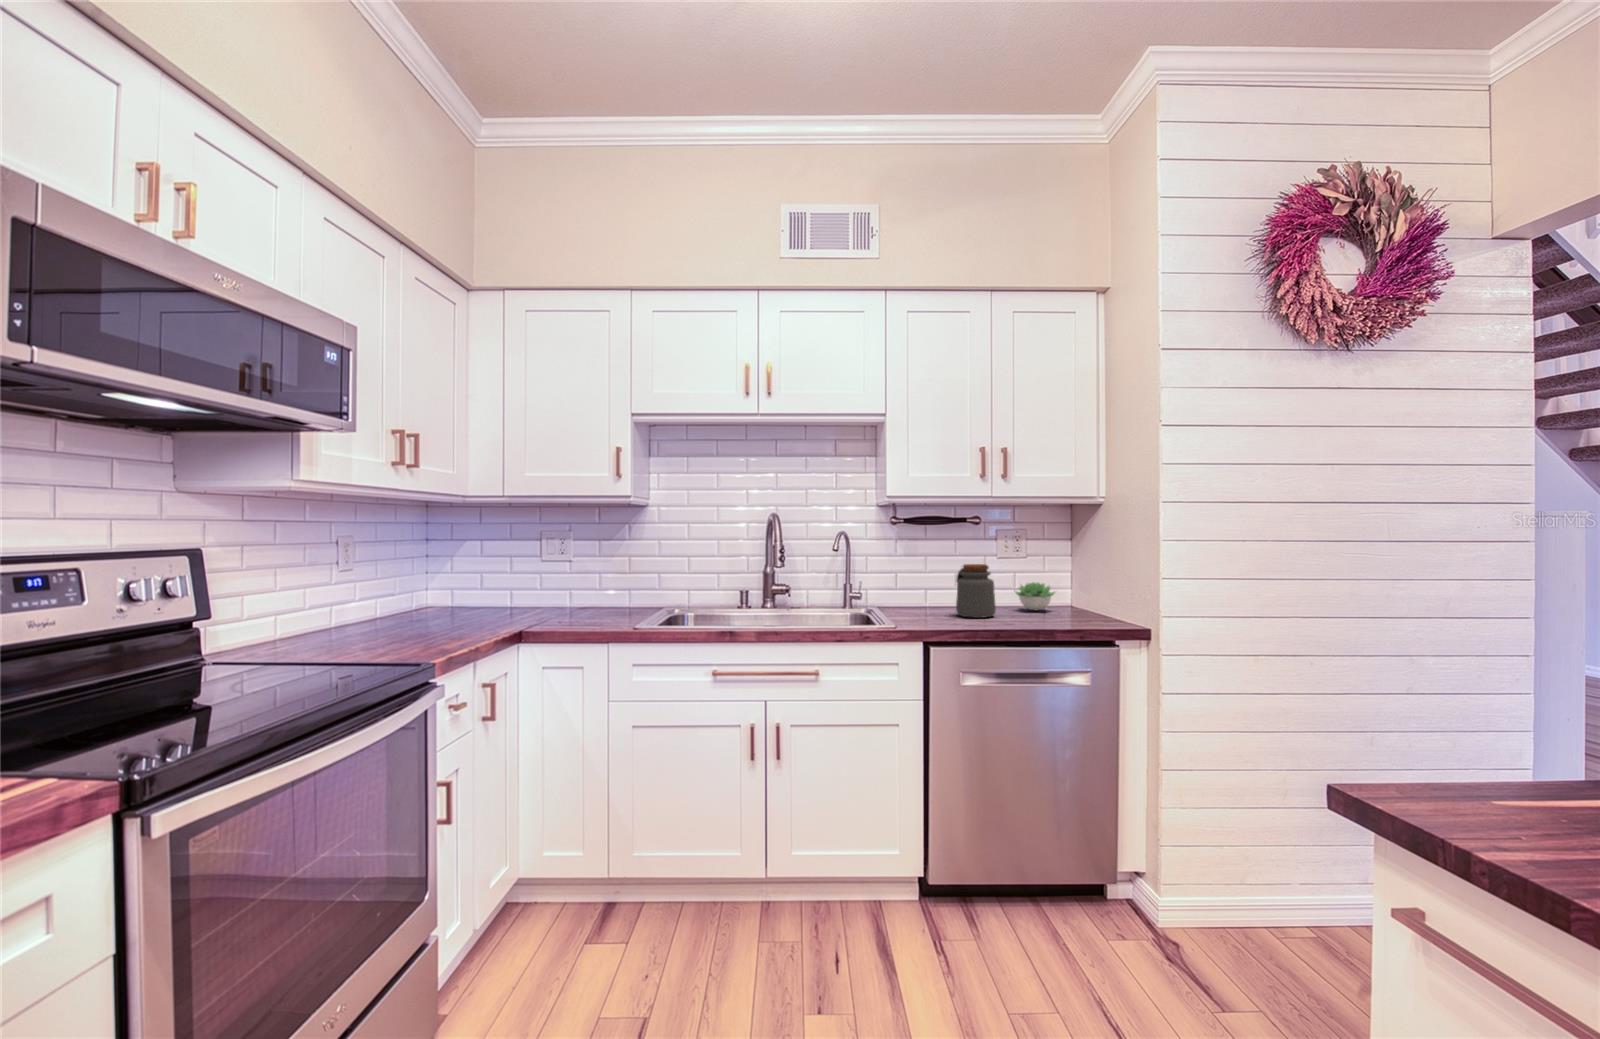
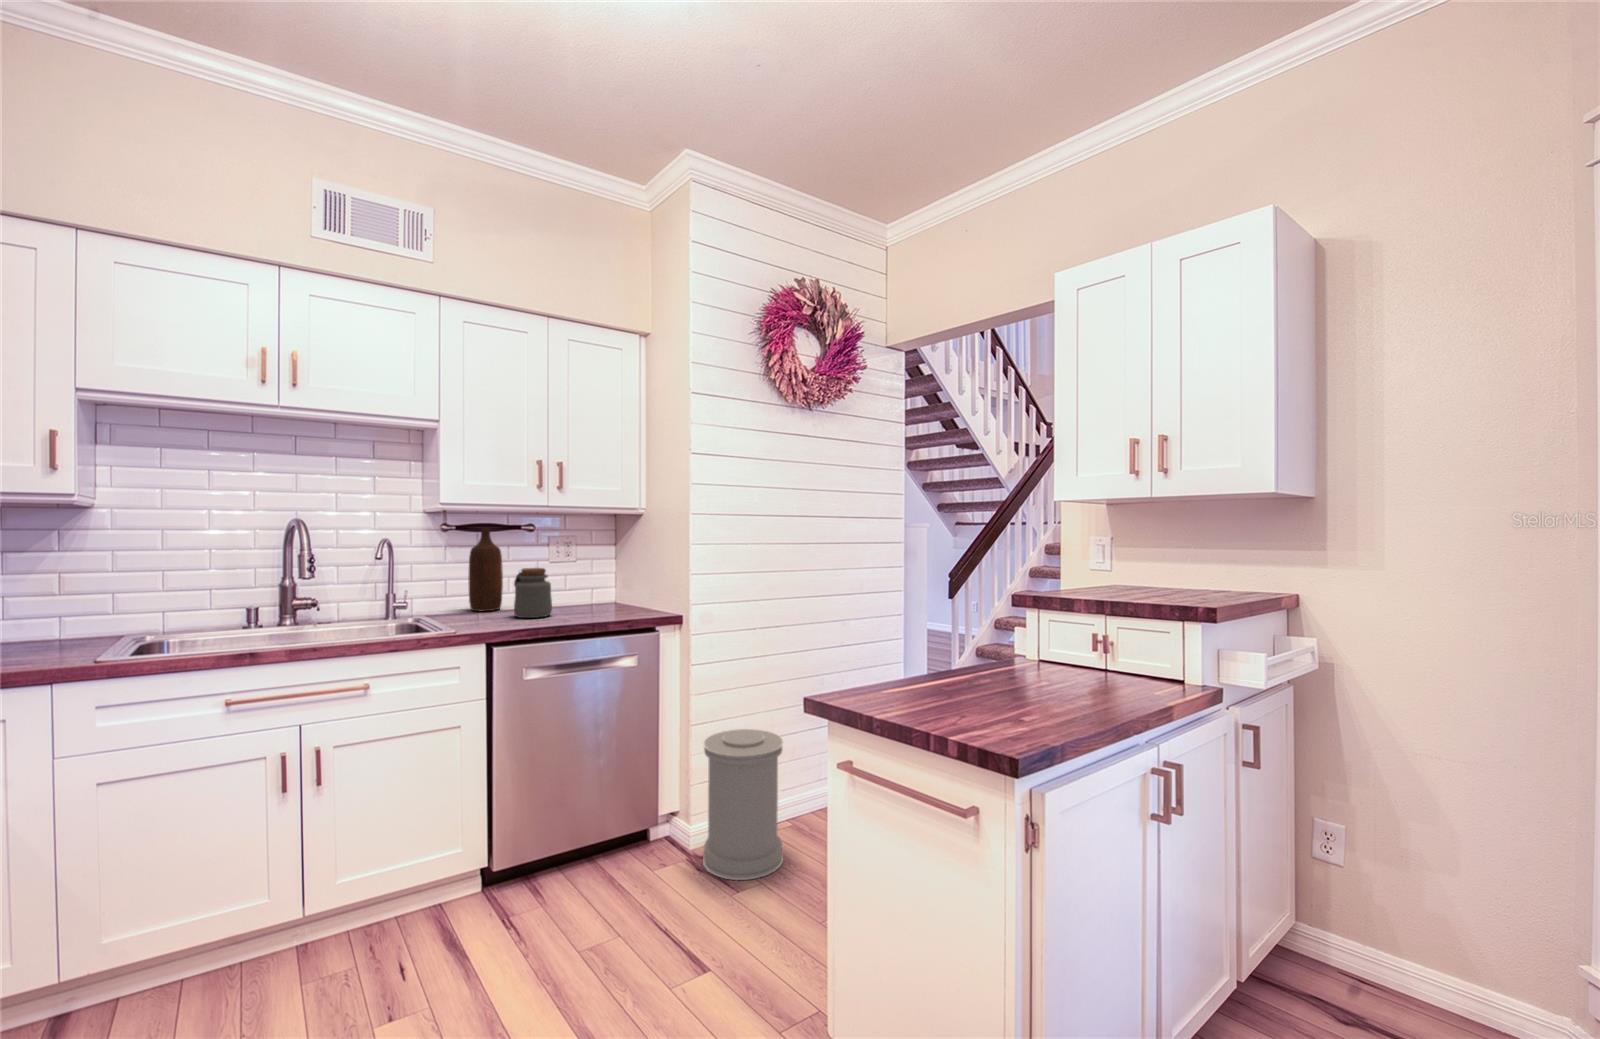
bottle: none [917,523,949,608] -> present [469,529,503,611]
succulent plant: present [1014,582,1055,610] -> none [565,582,603,607]
trash can: none [1177,785,1304,998] -> present [703,729,783,880]

